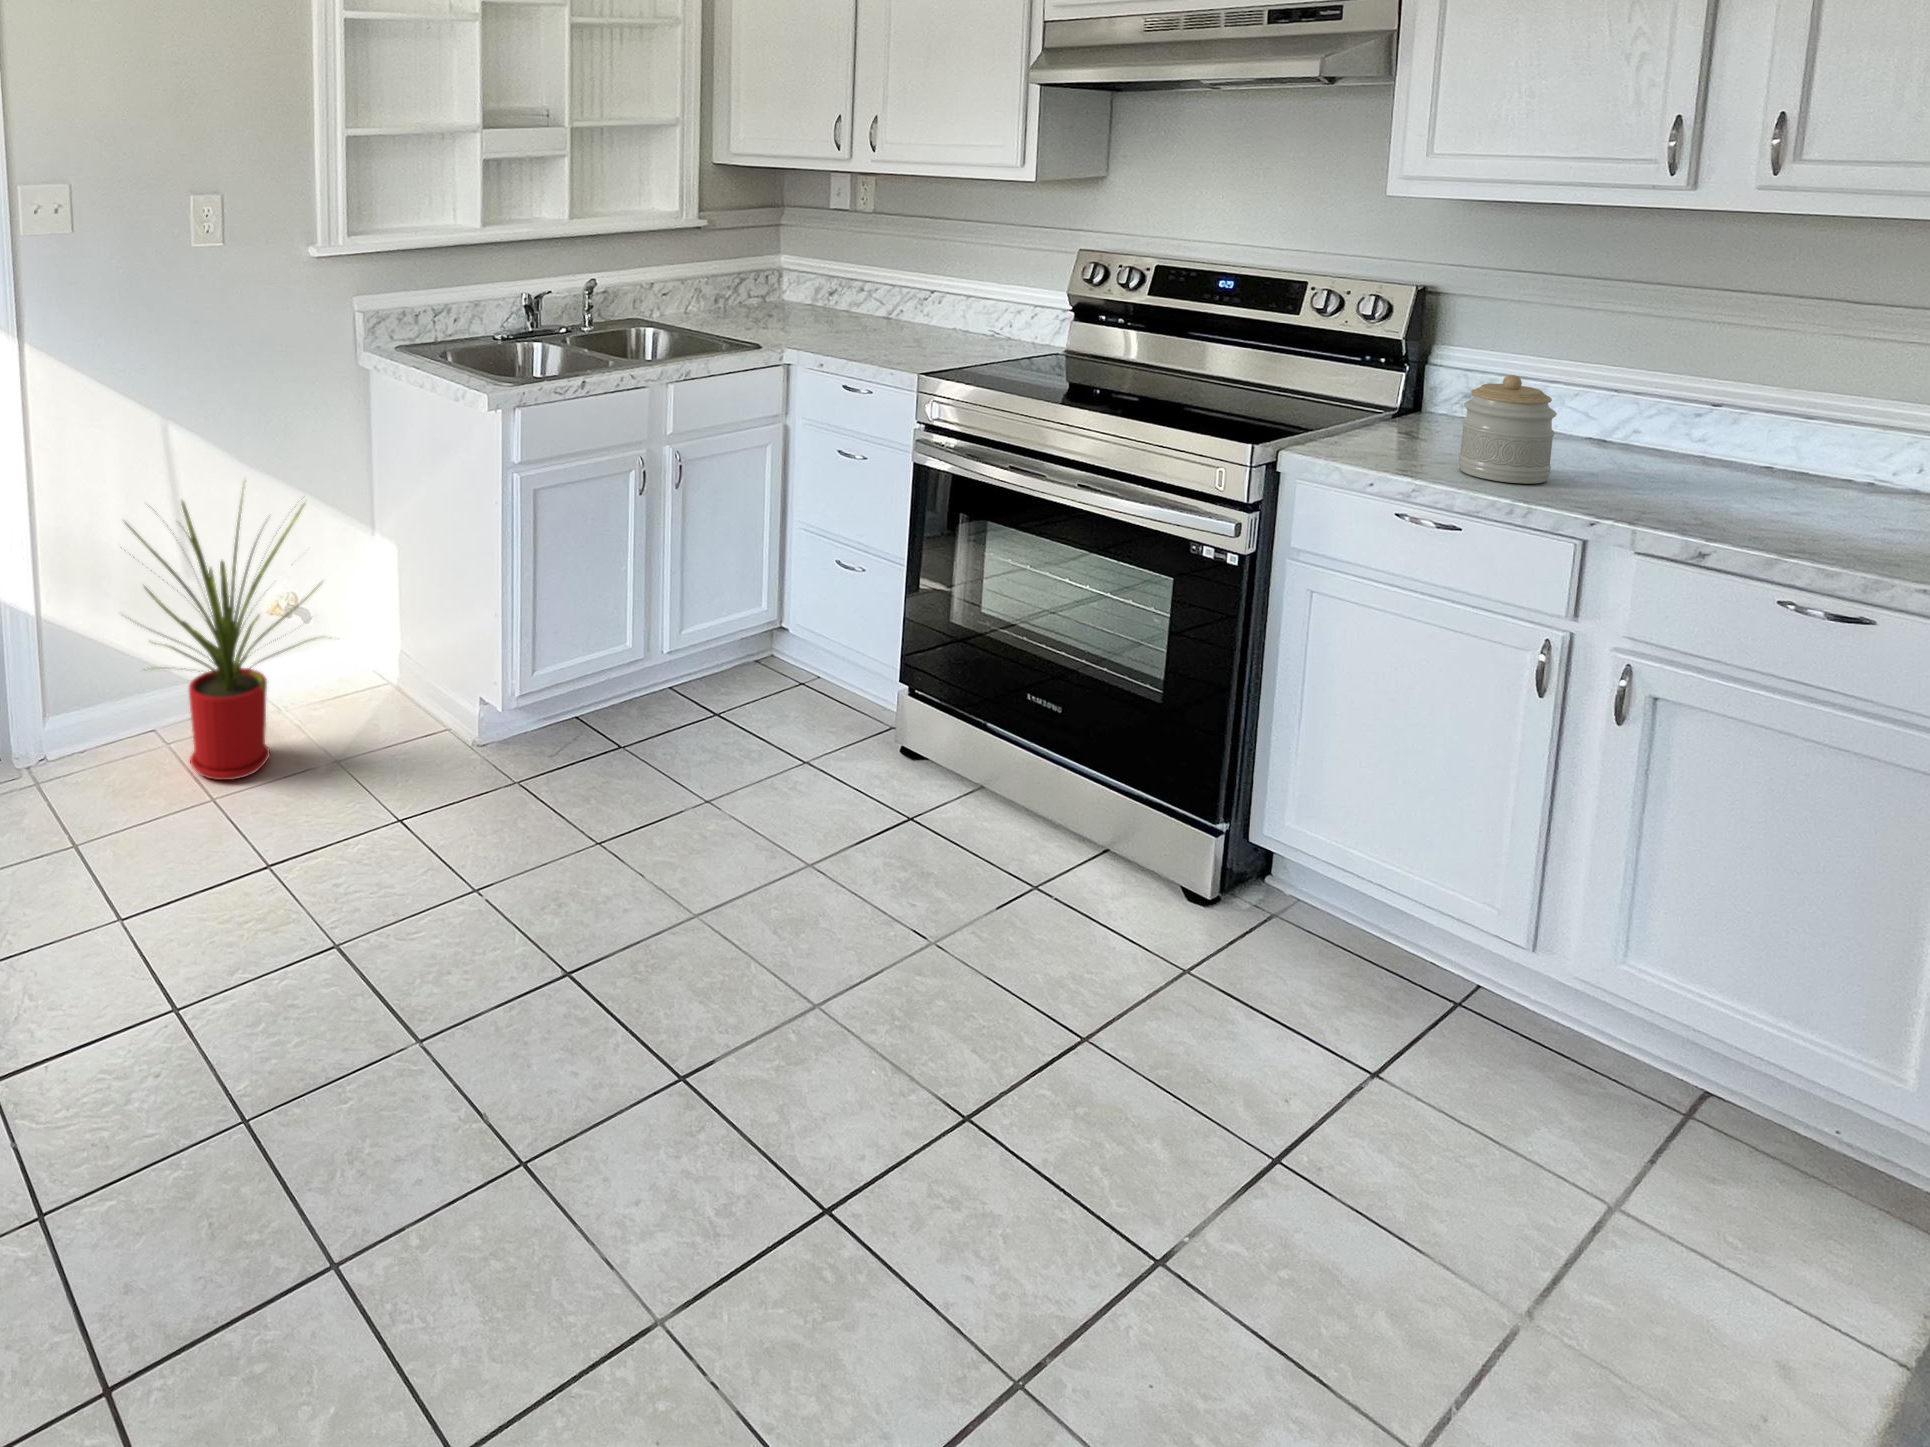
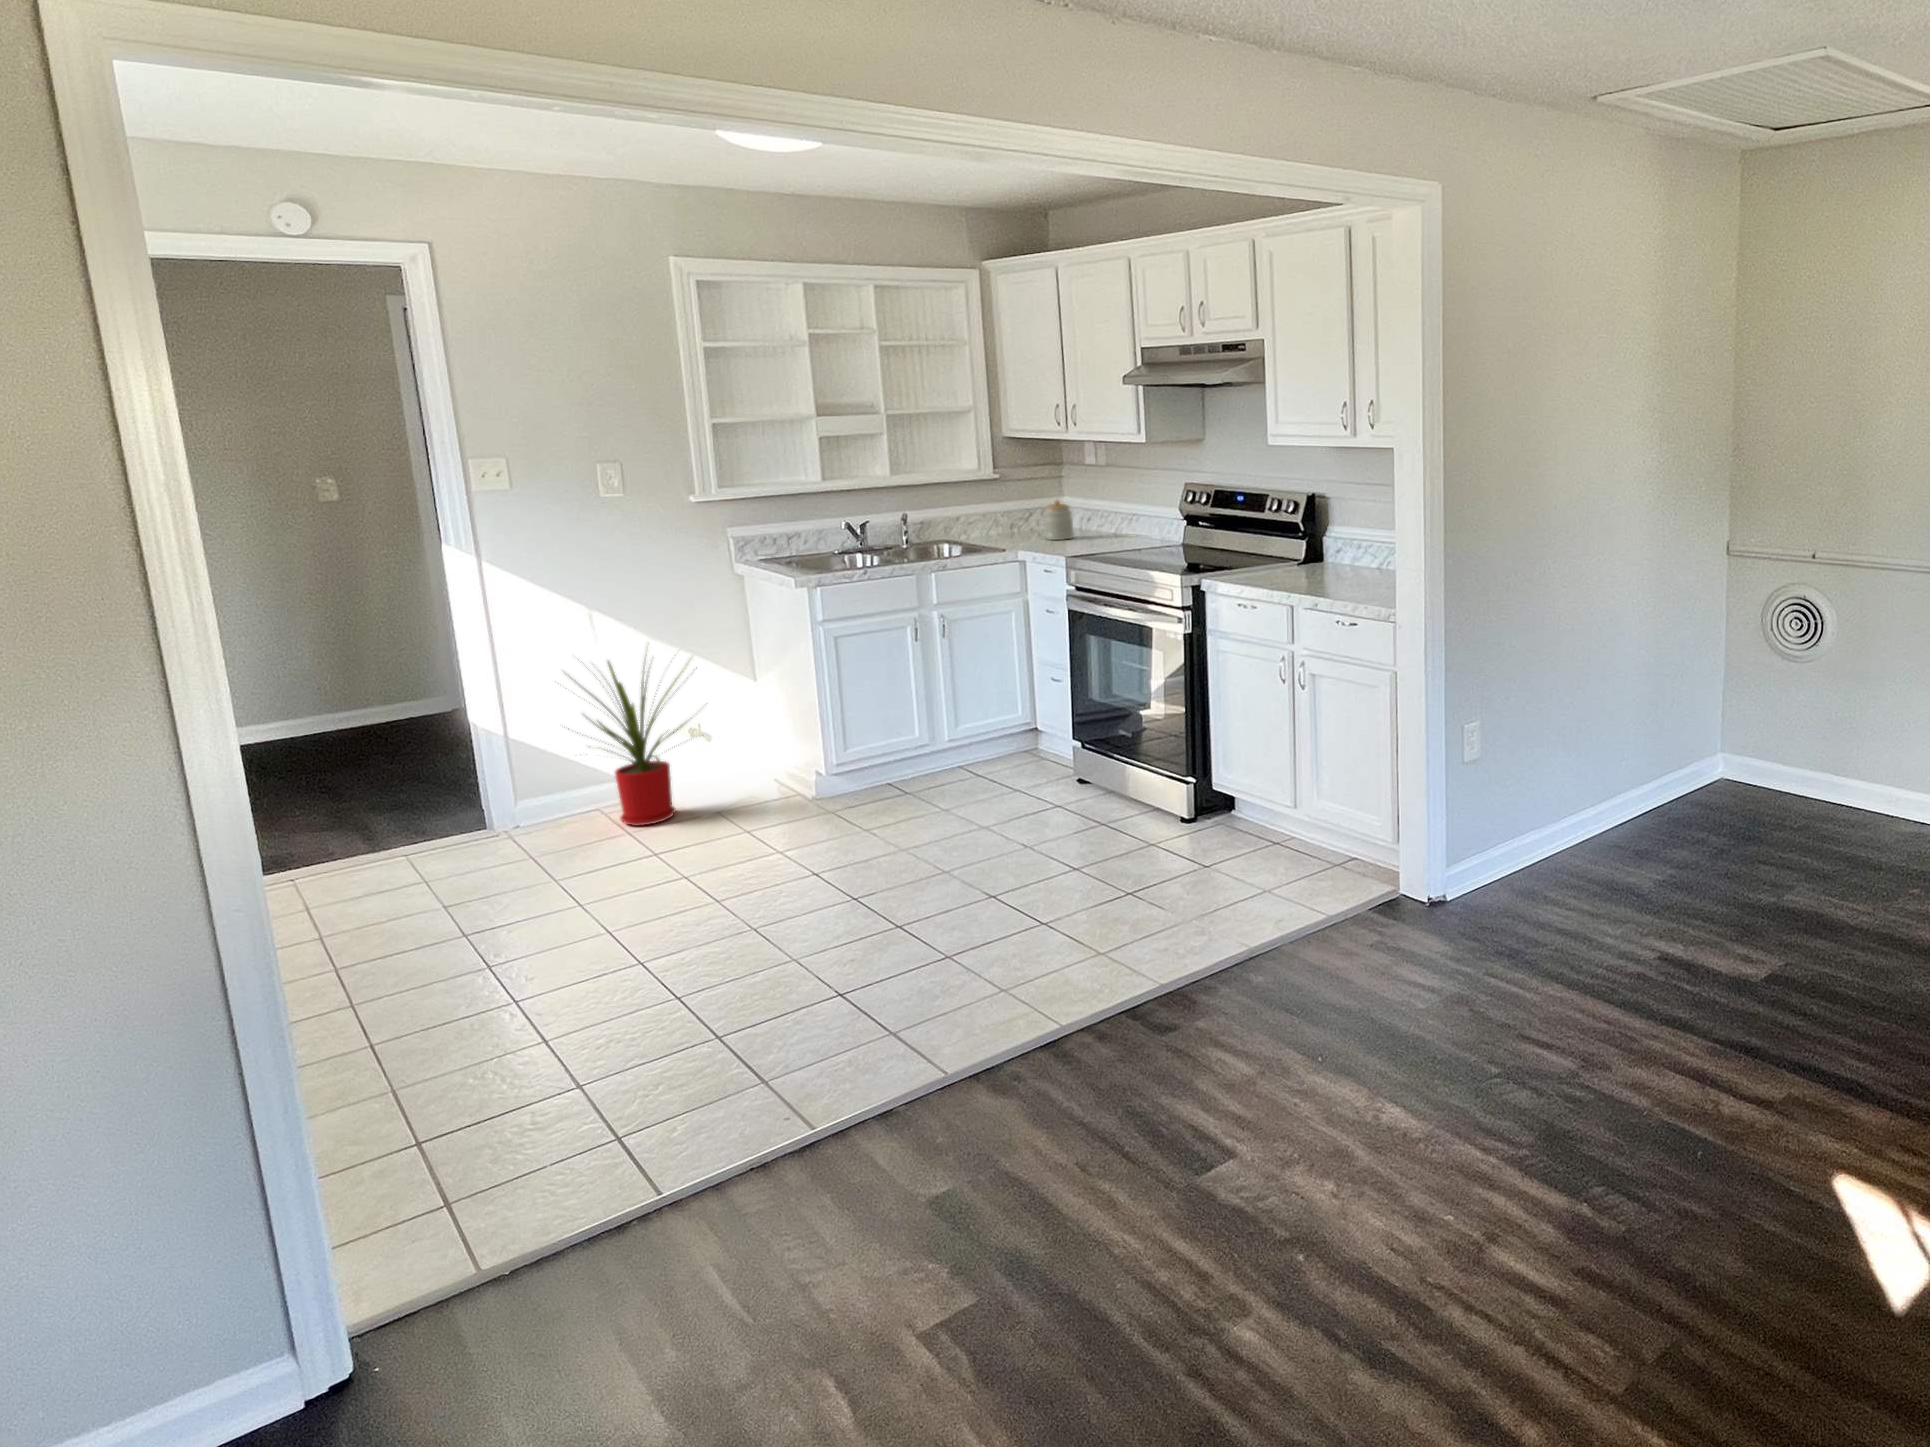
jar: present [1458,375,1557,484] -> present [1044,500,1074,540]

